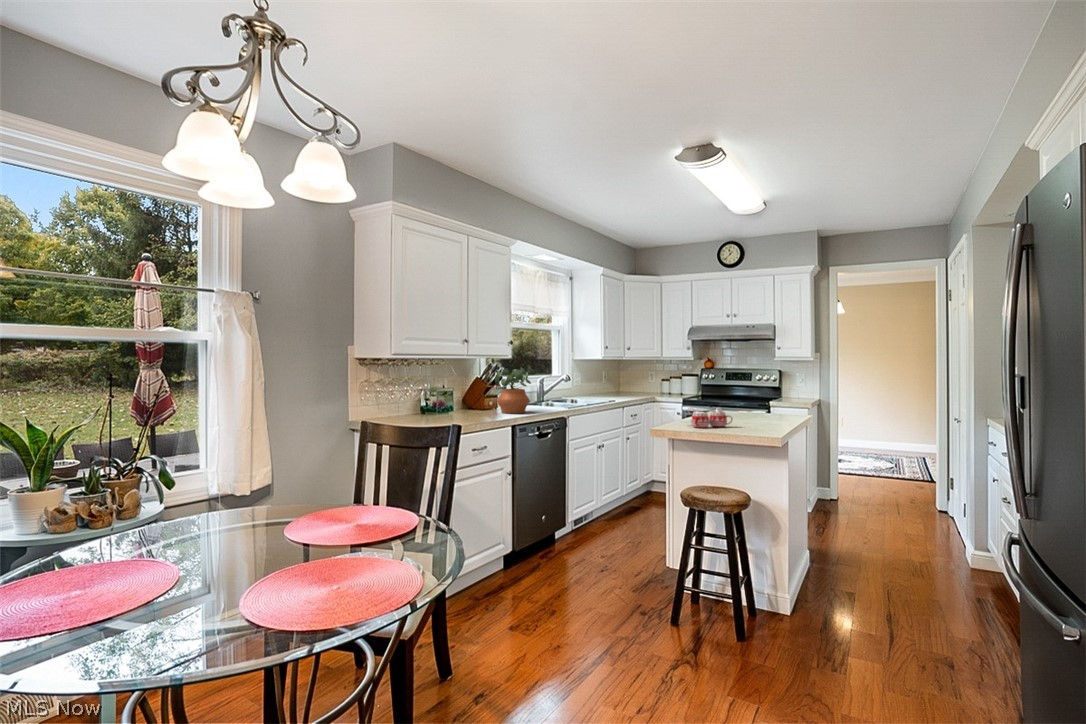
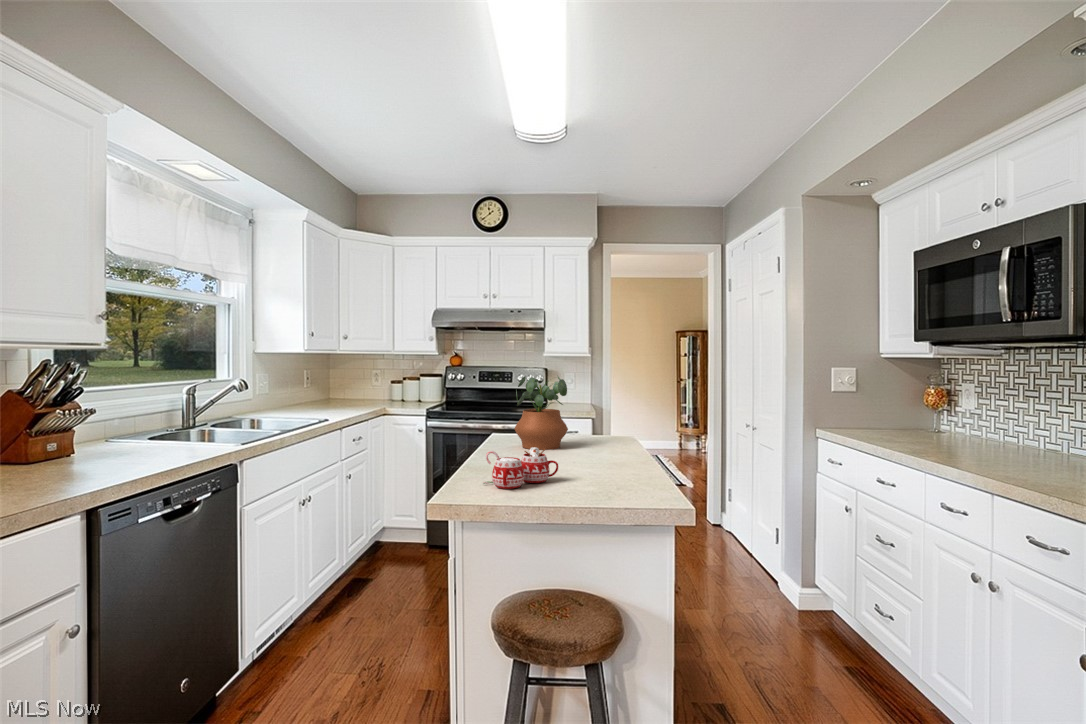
potted plant: present [495,367,531,413] -> present [514,376,568,450]

